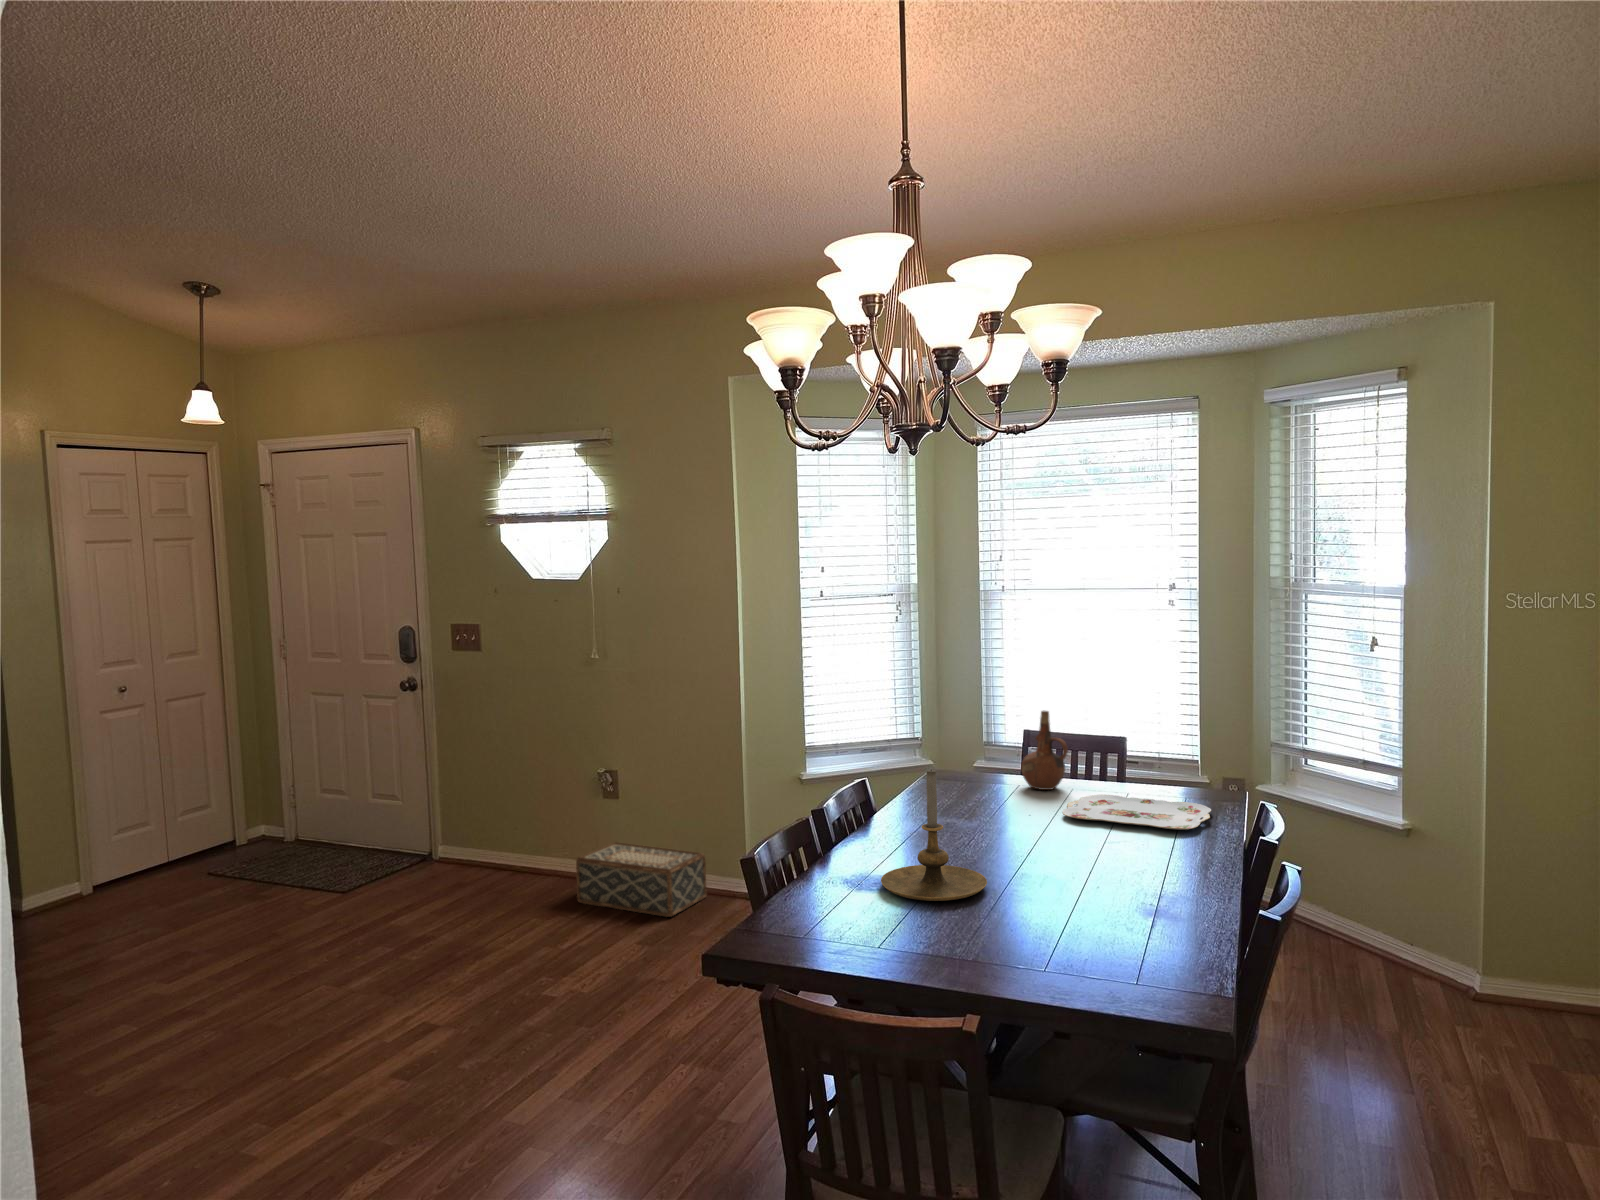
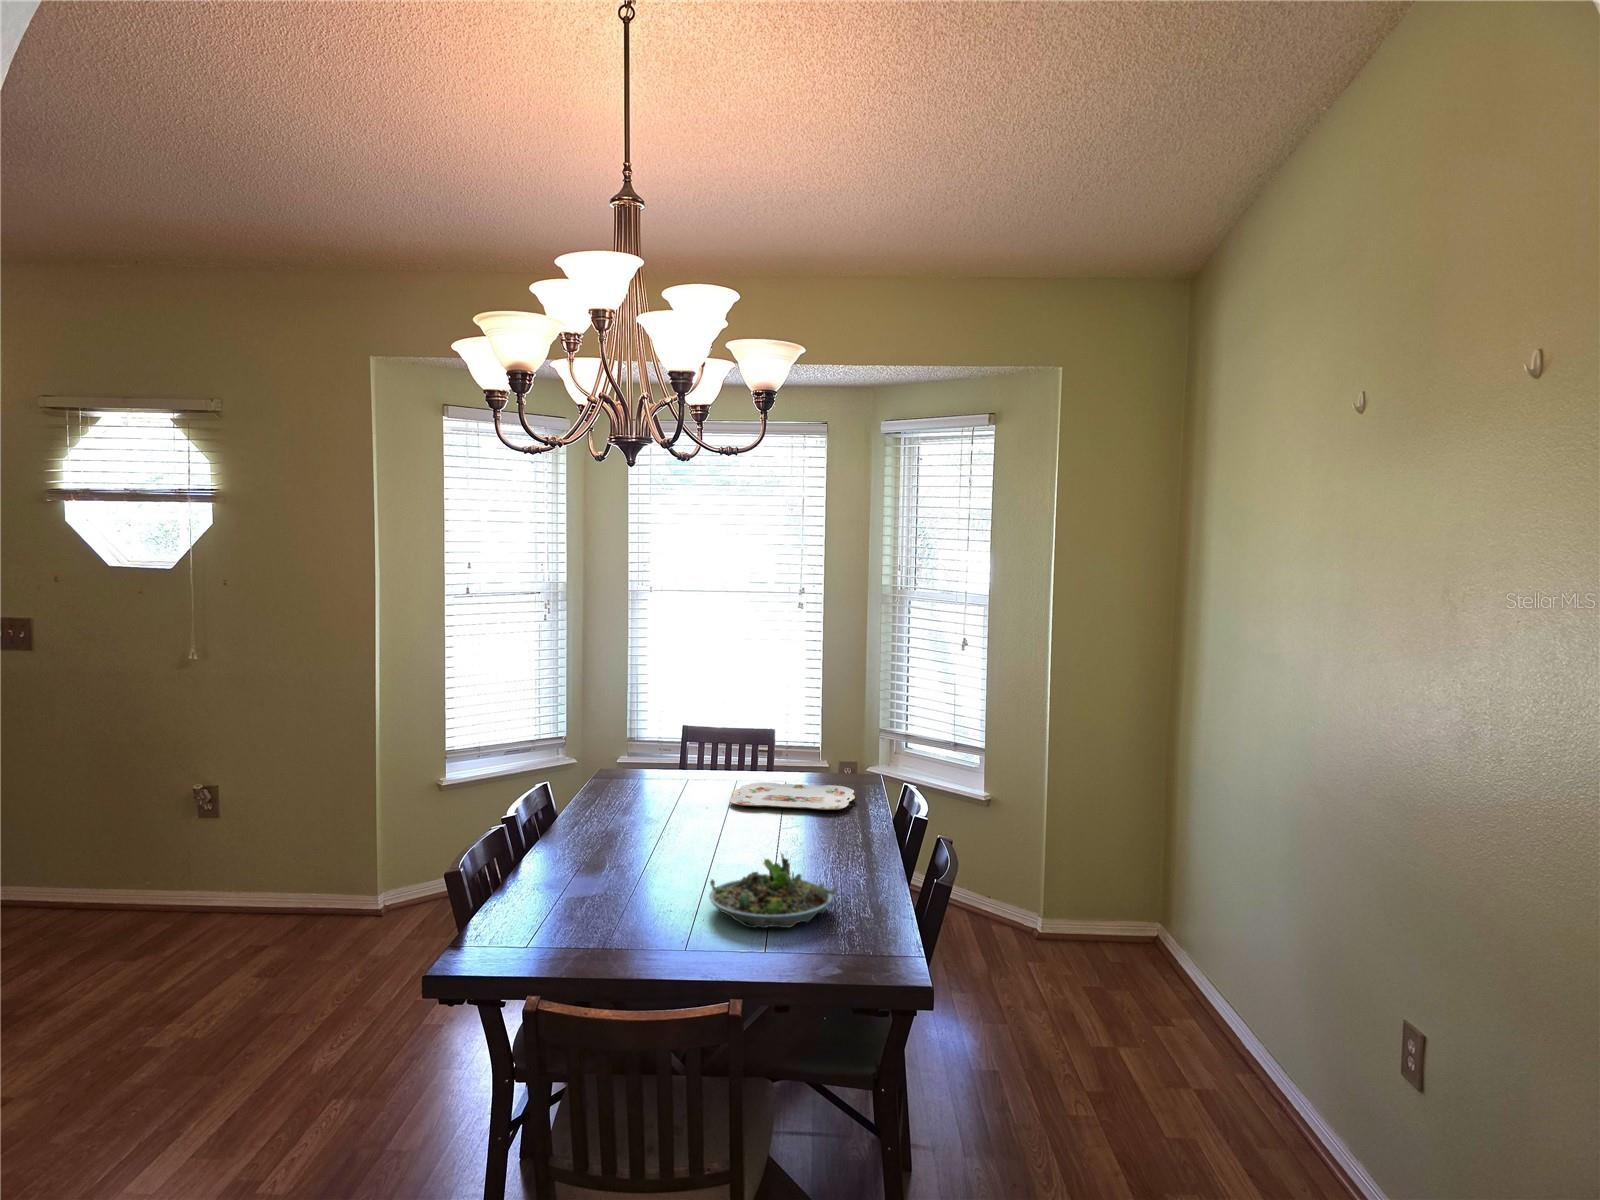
ceramic pitcher: present [1021,711,1068,790] -> none [684,707,728,781]
candle holder: present [881,770,987,901] -> none [579,766,681,891]
woven basket: present [576,842,707,917] -> none [170,865,332,941]
succulent planter: none [1005,873,1149,958] -> present [709,854,837,928]

